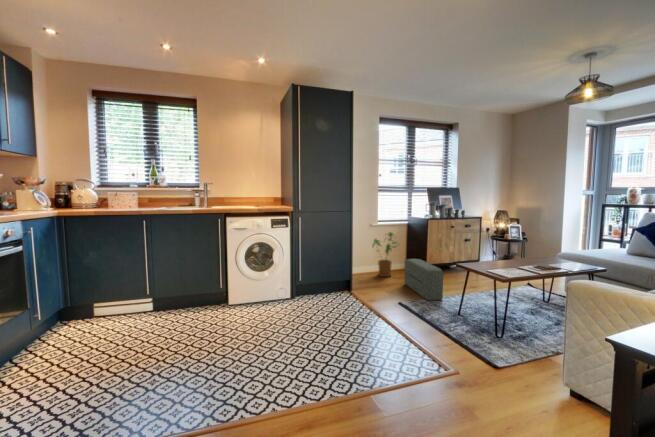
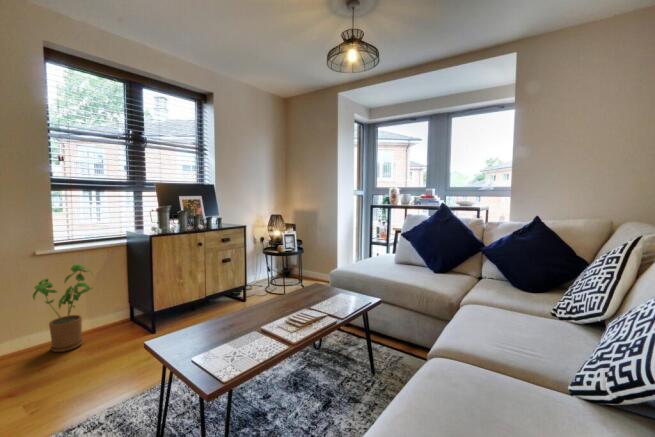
pouf: present [405,259,443,300] -> none [87,313,142,416]

